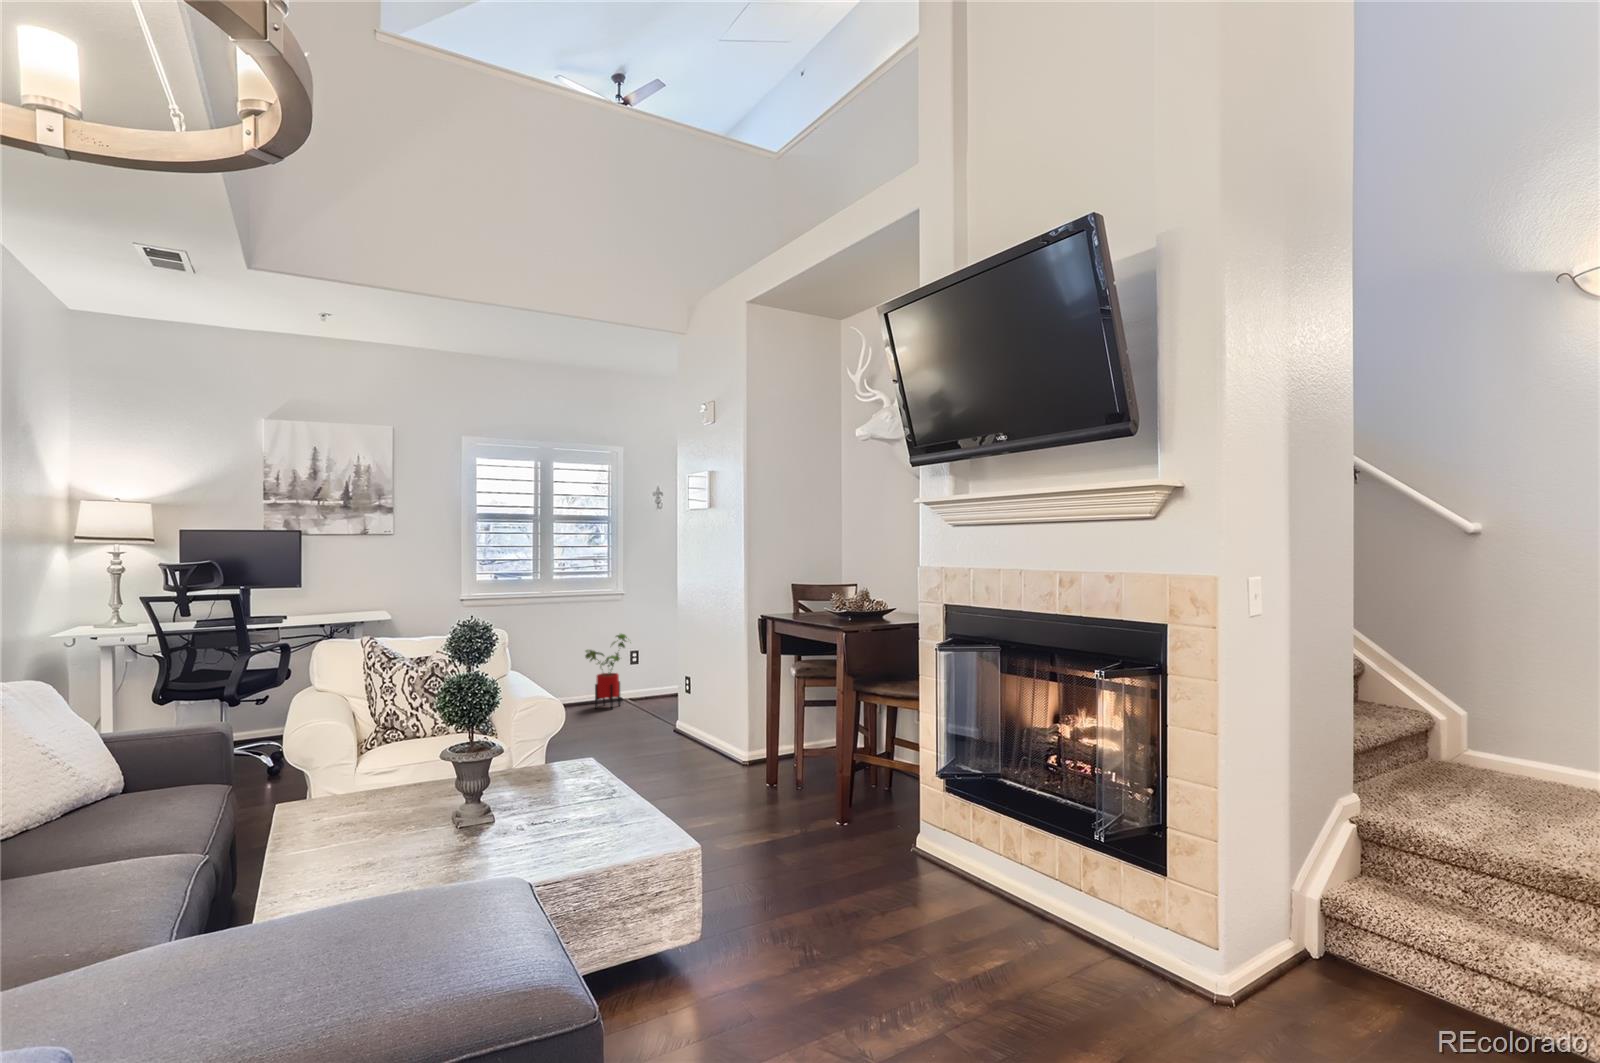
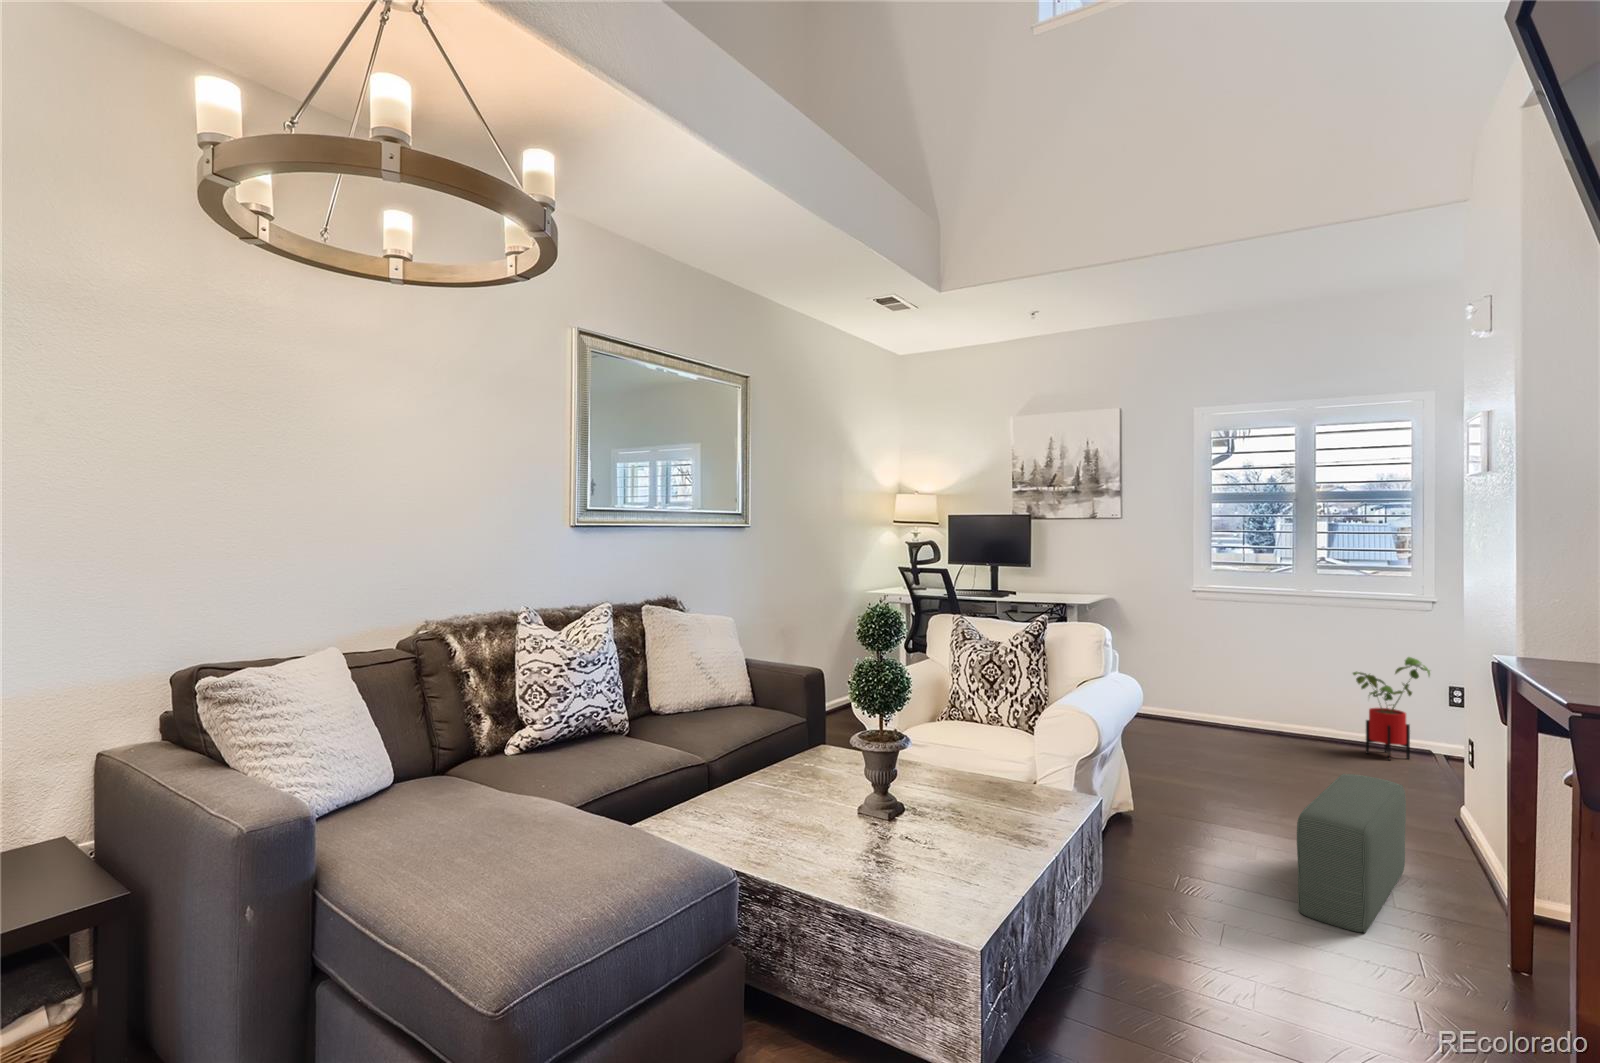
pouf: none [664,707,721,802] -> present [1297,774,1406,933]

